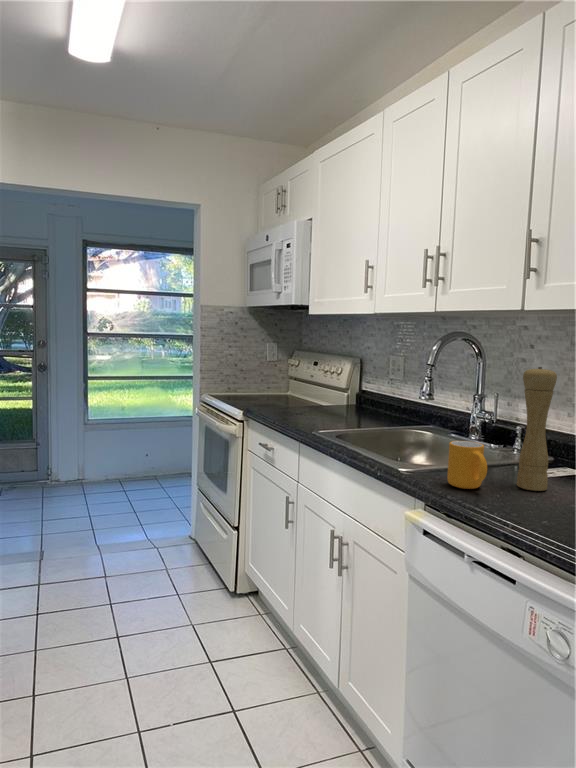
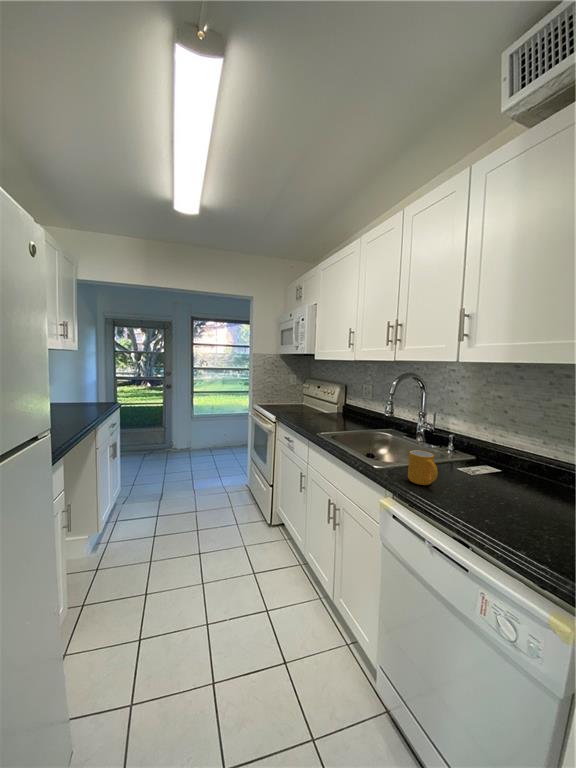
pepper mill: present [517,367,557,491] -> none [456,402,486,488]

